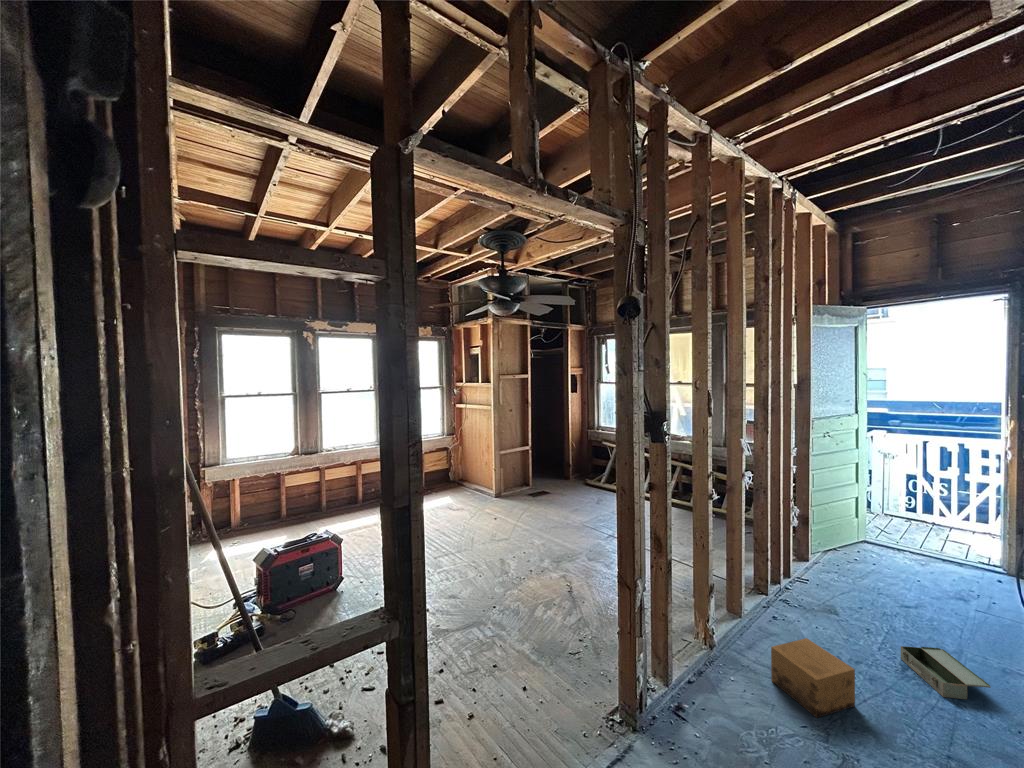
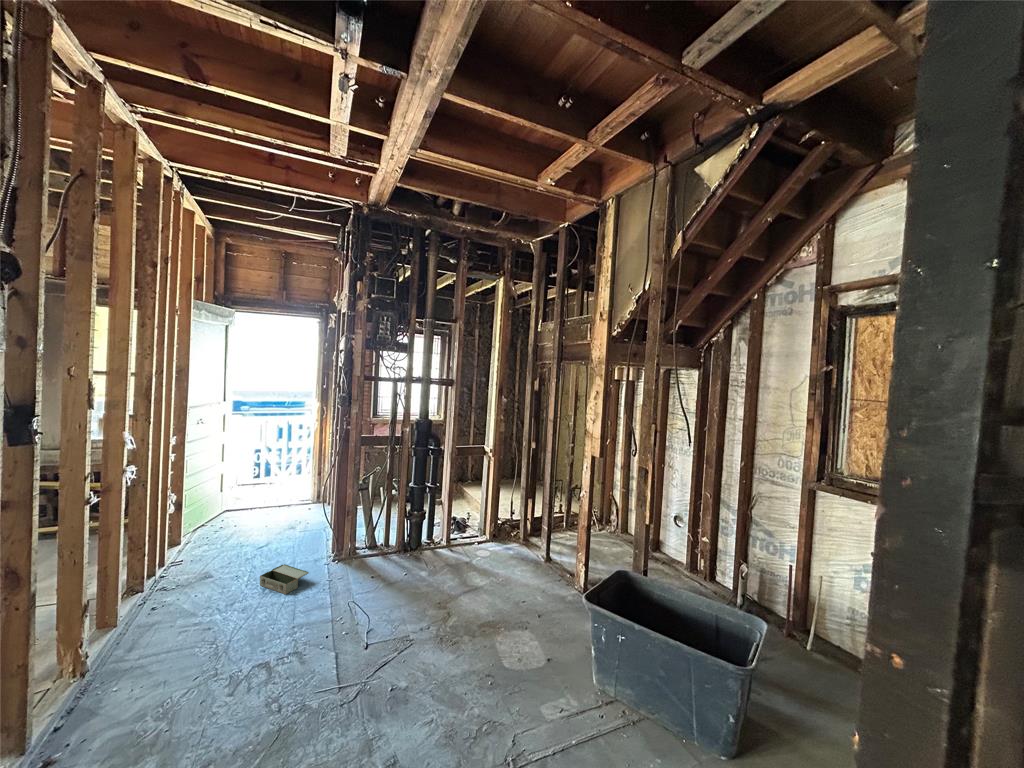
cardboard box: present [771,638,855,718] -> none [159,604,234,663]

